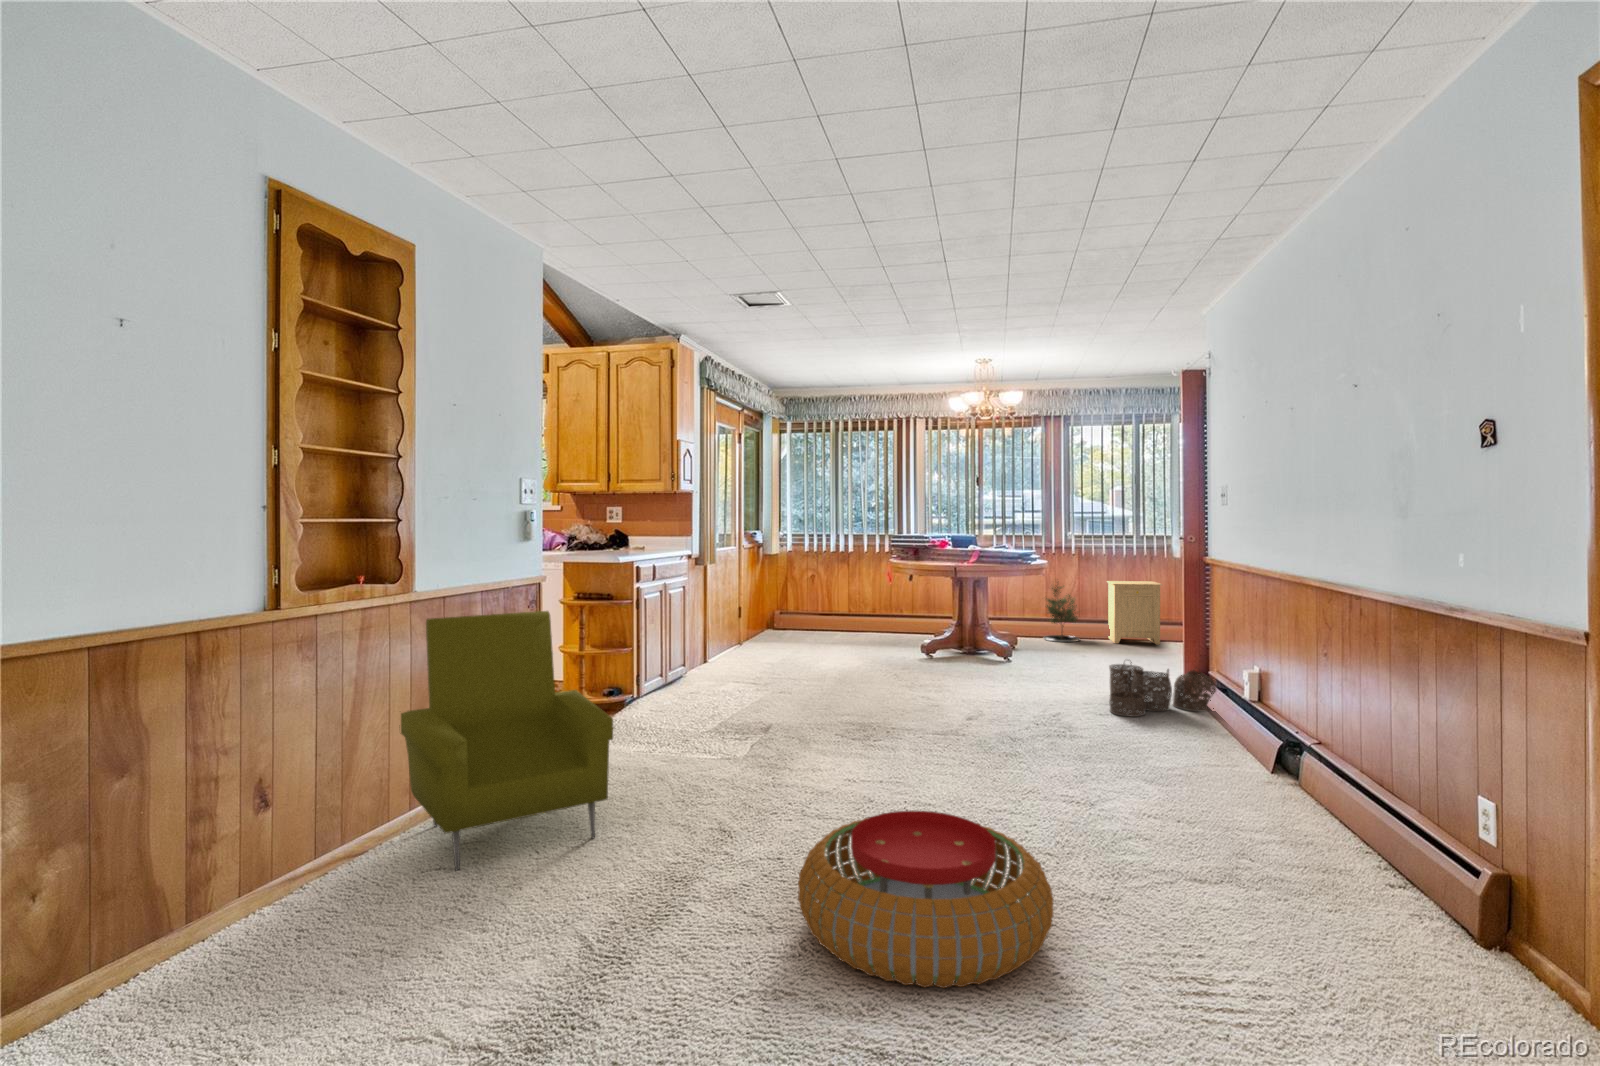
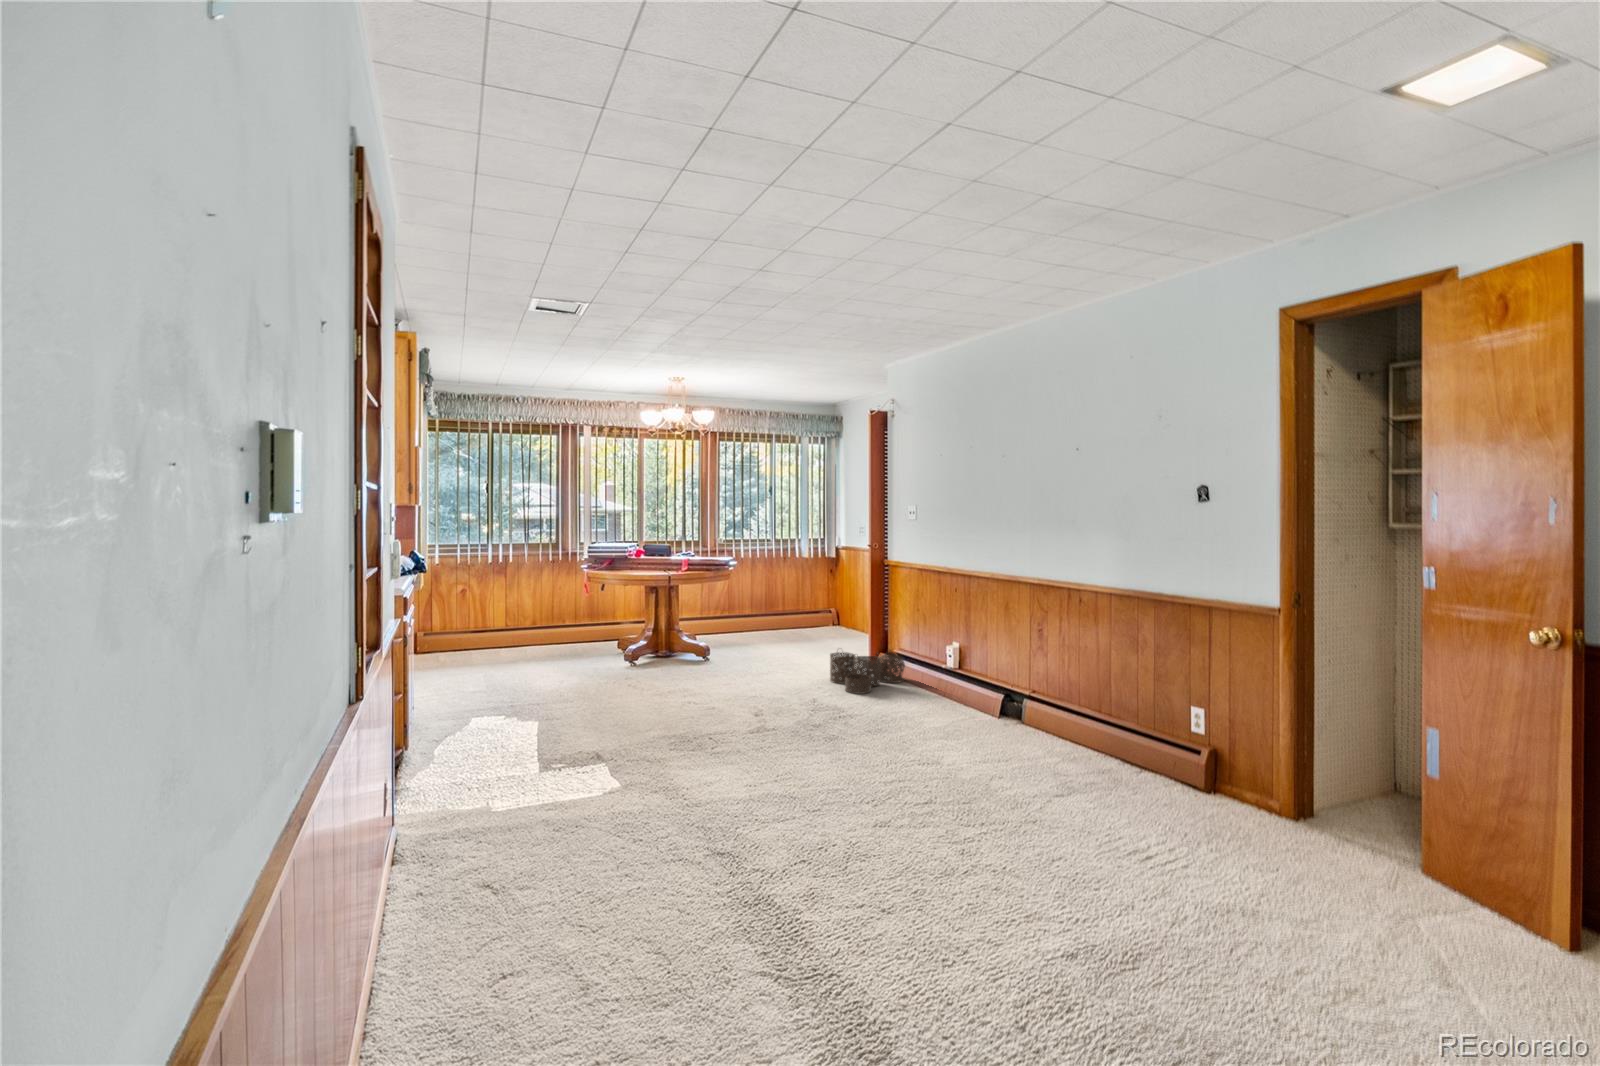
side table: present [1107,581,1162,645] -> none [748,582,795,635]
potted tree: present [1044,586,1079,642] -> none [701,582,732,638]
armchair: present [401,611,613,870] -> none [367,654,656,976]
pouf: present [798,811,1054,988] -> none [898,783,1101,915]

